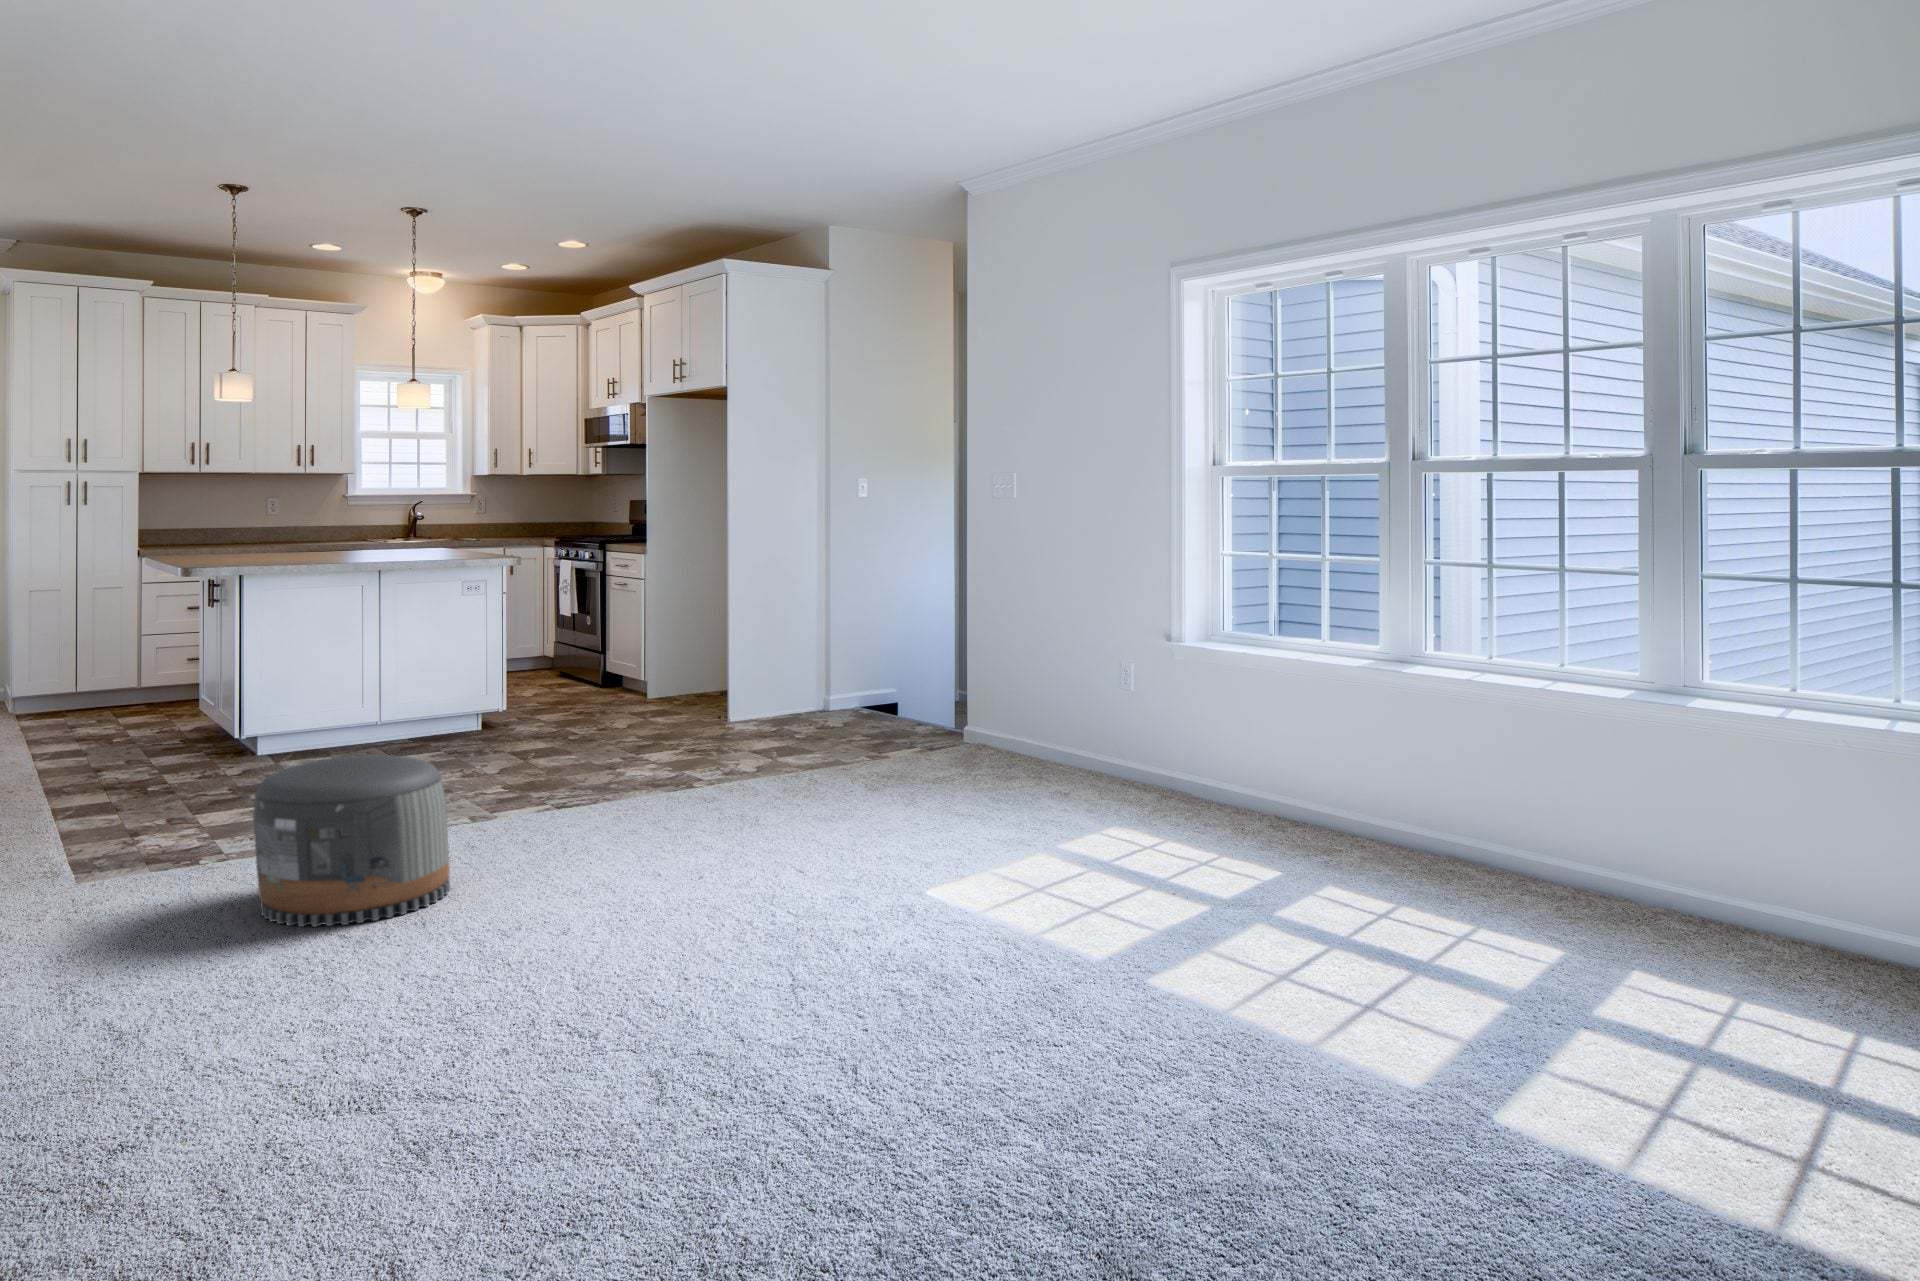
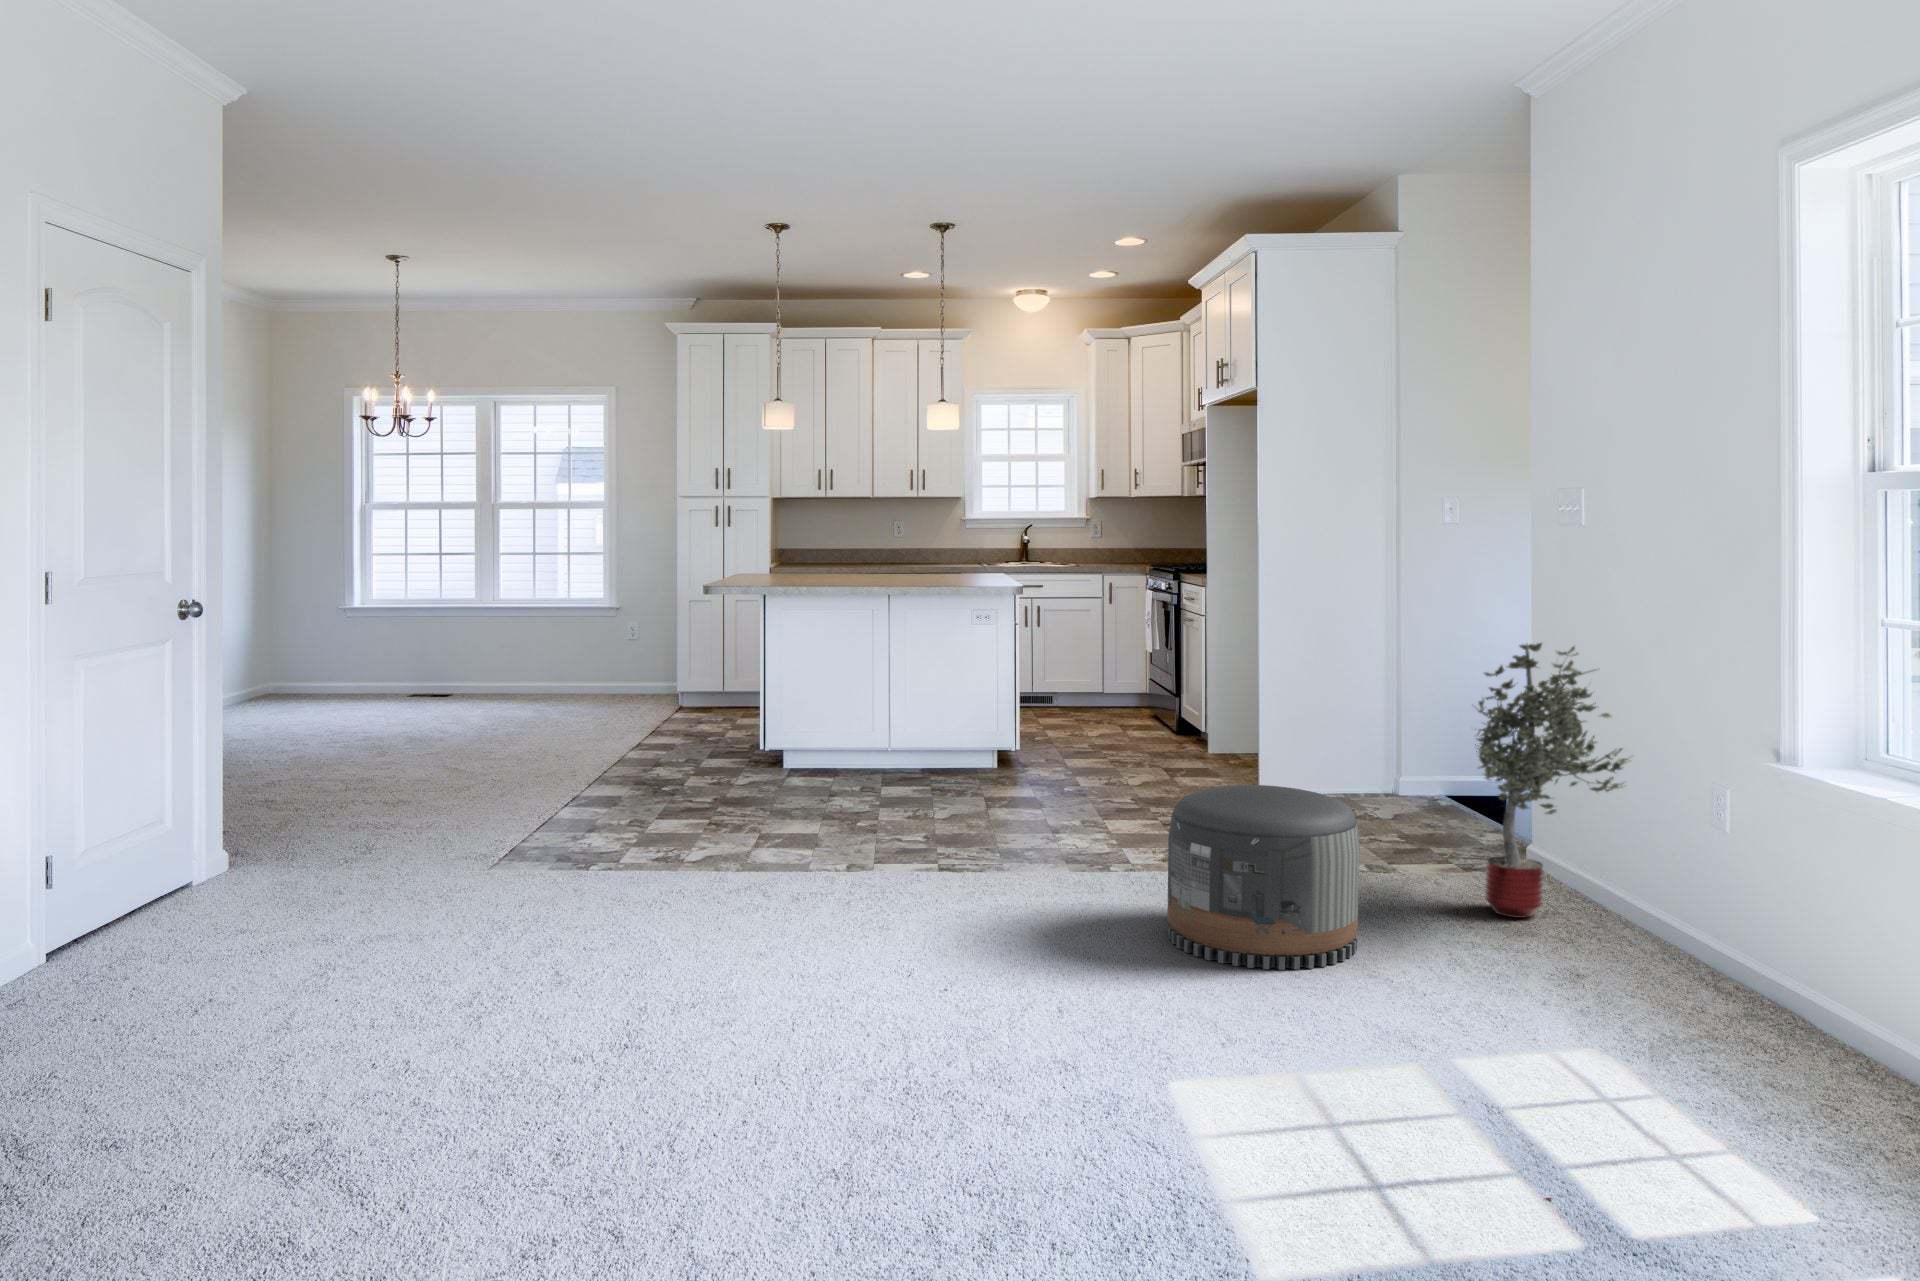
potted tree: none [539,607,674,840] -> present [1475,643,1629,918]

